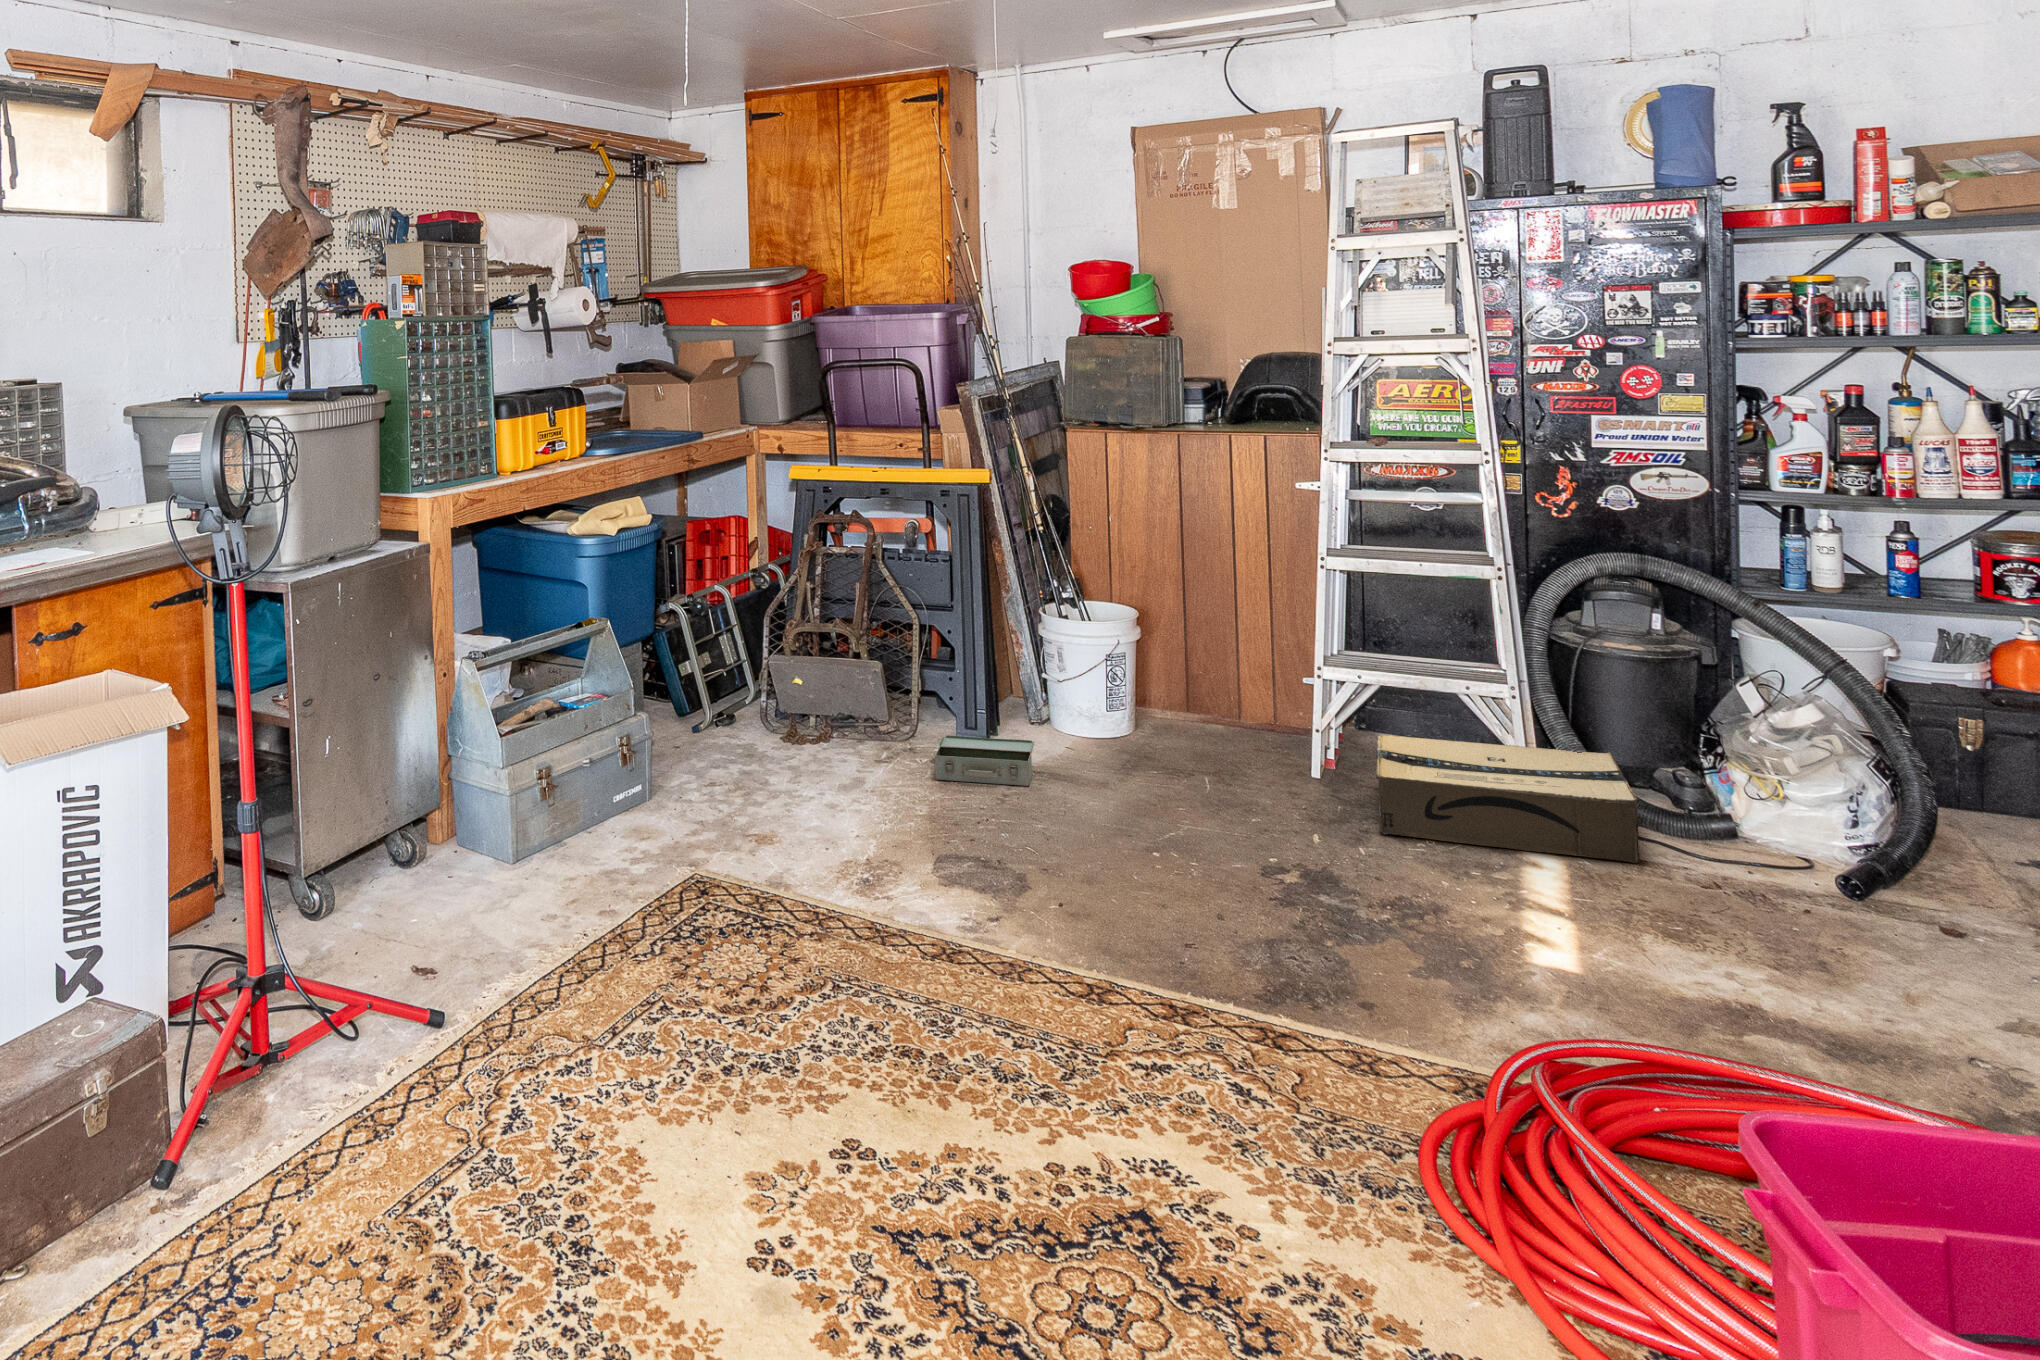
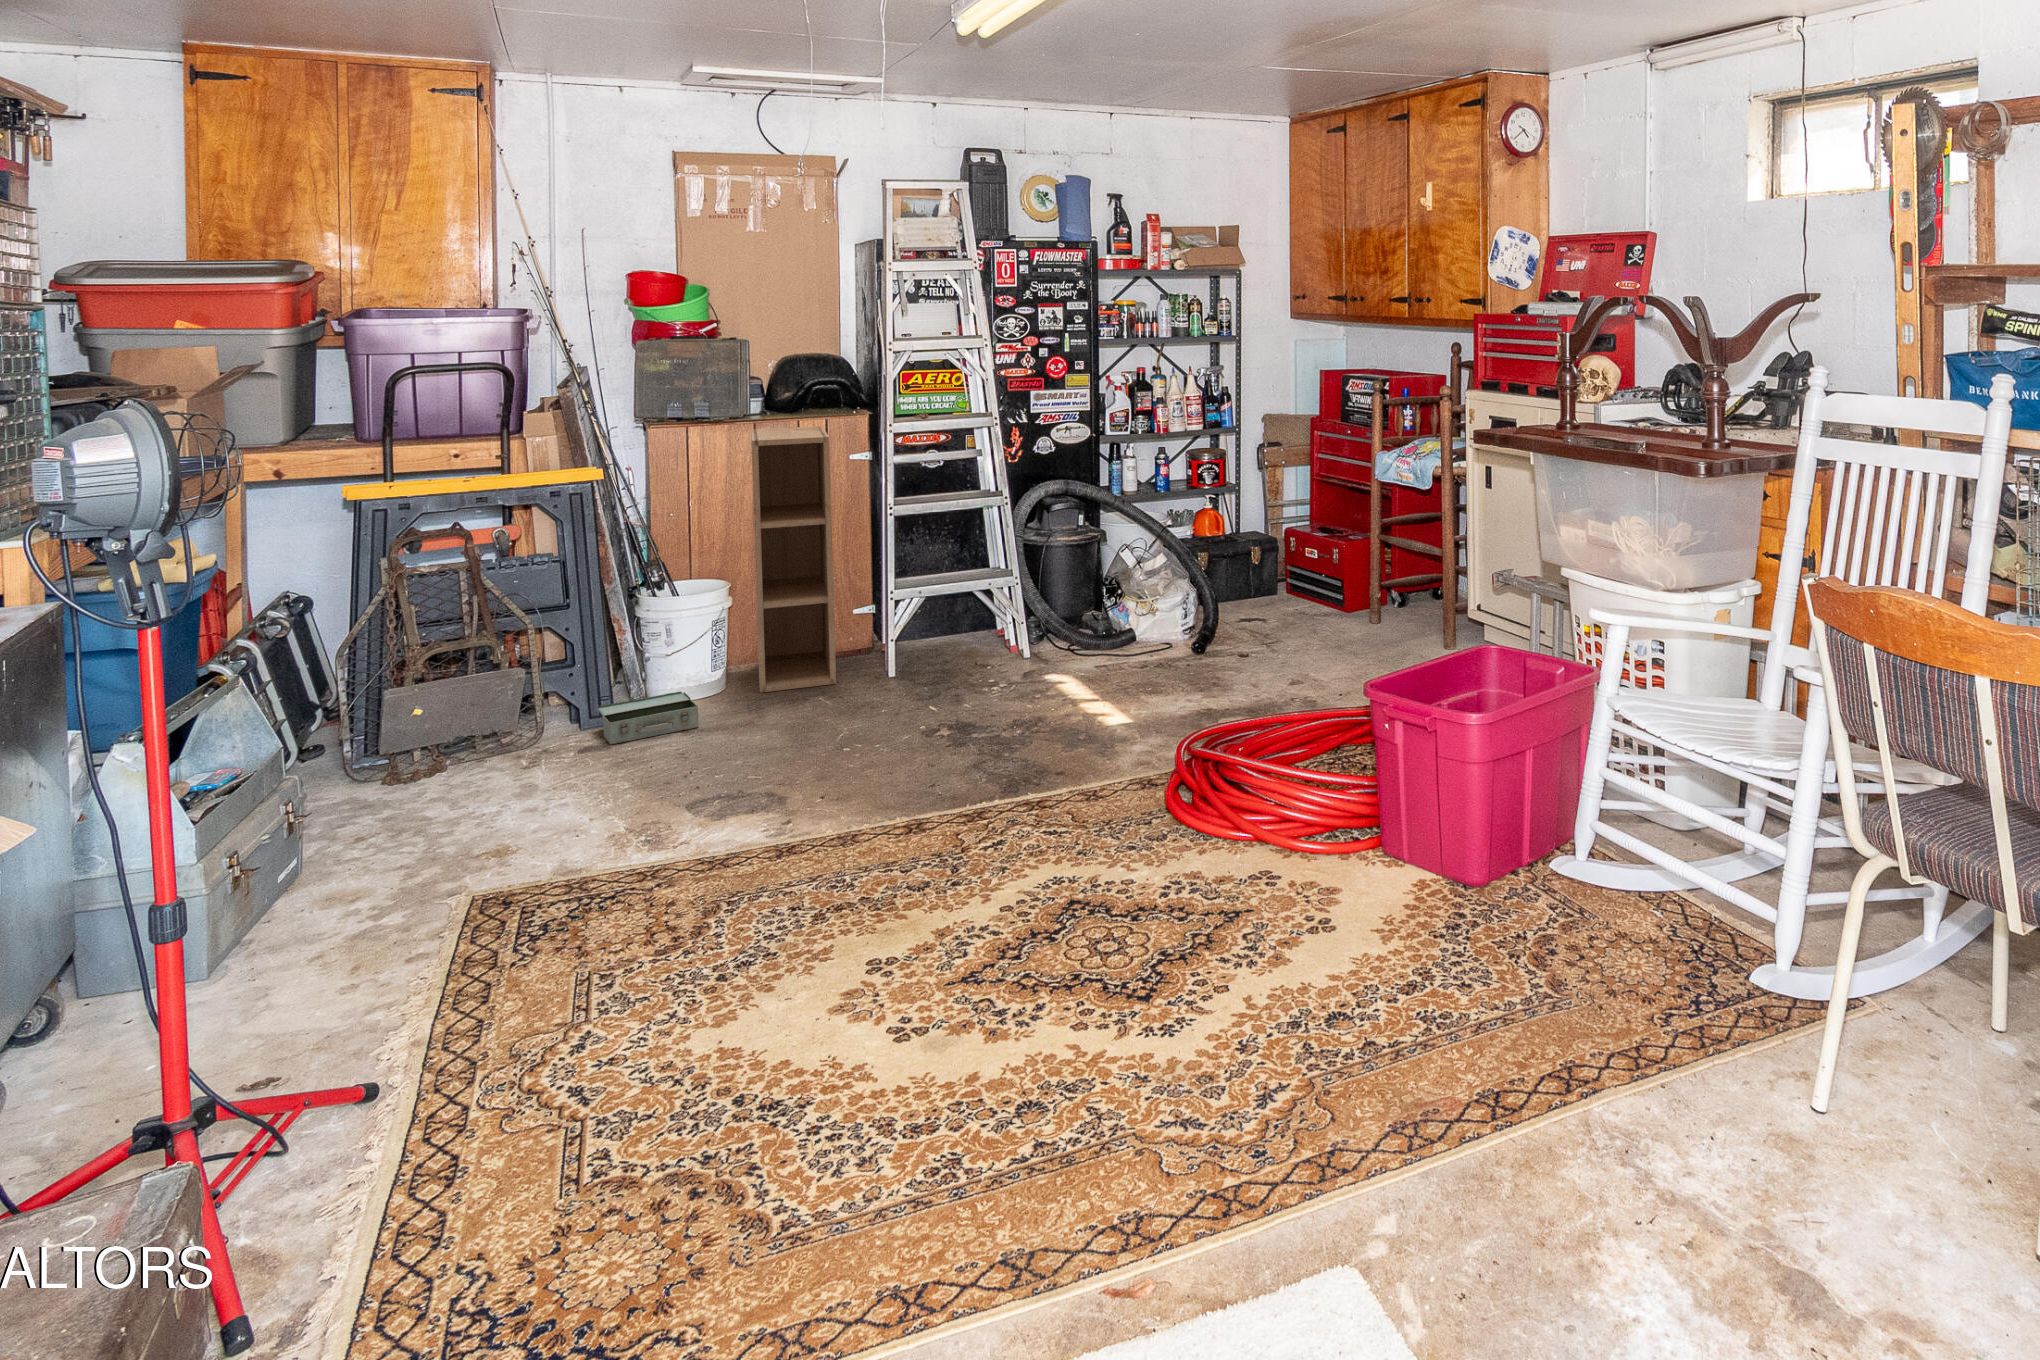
shelving unit: none [1122,448,1258,778] -> present [751,426,836,693]
cardboard box: present [1376,734,1640,863] -> none [938,607,1111,689]

